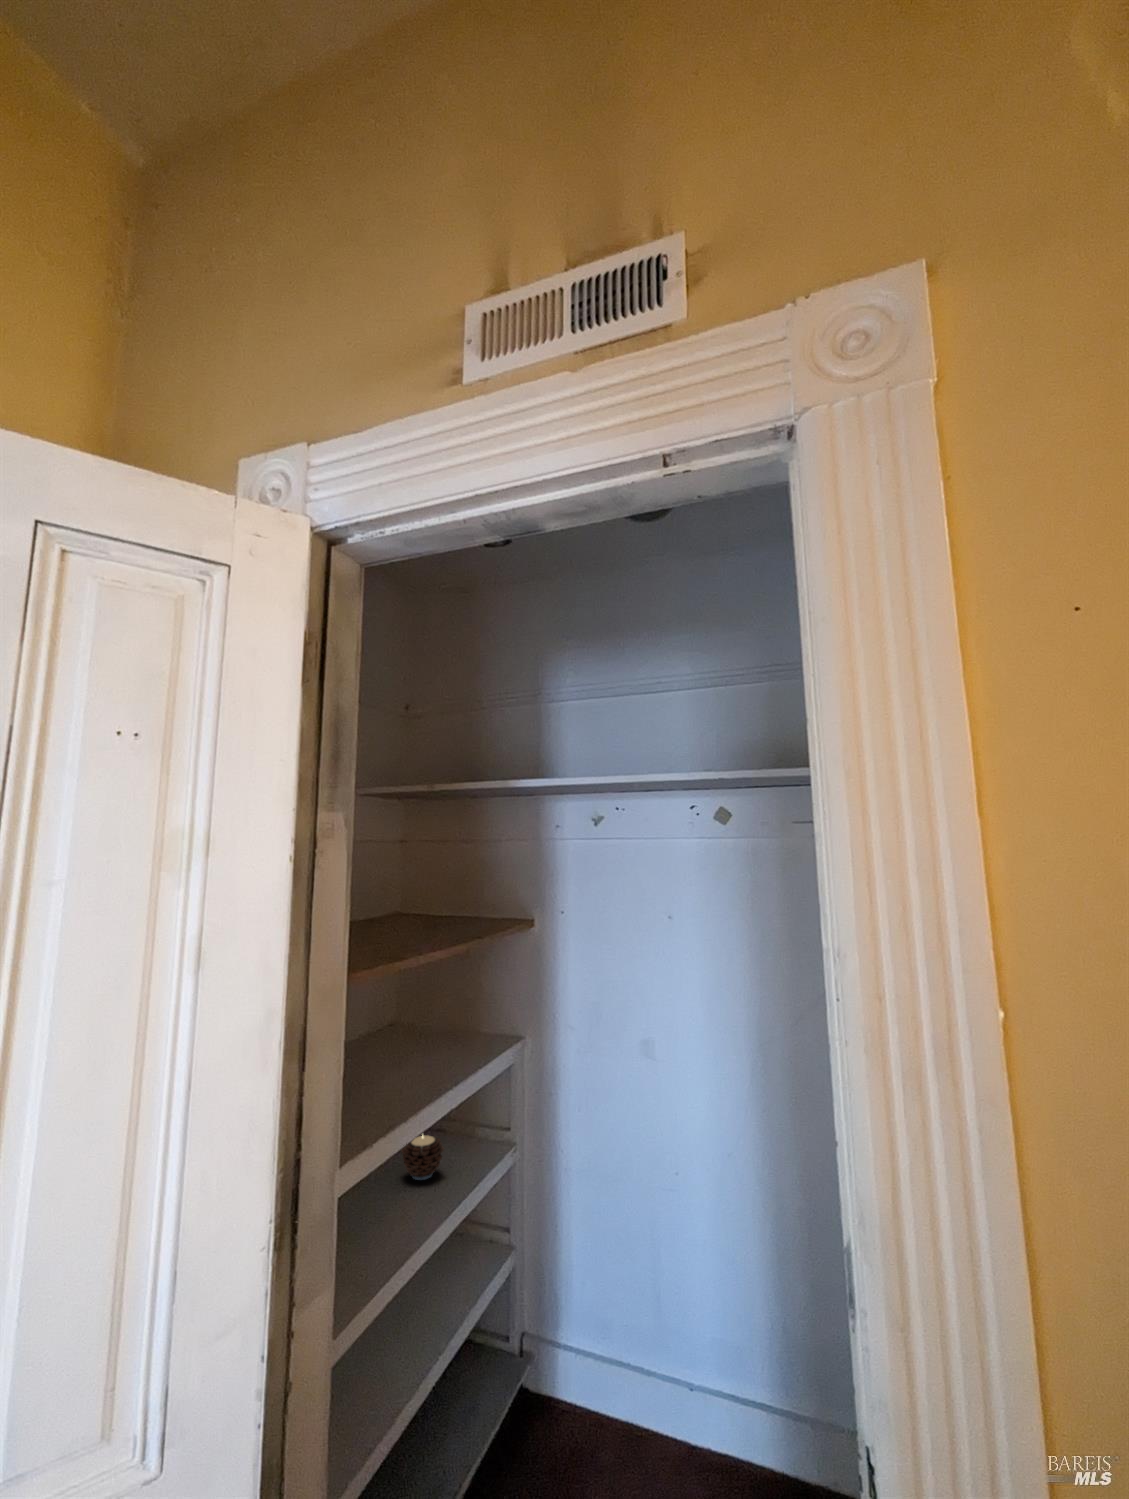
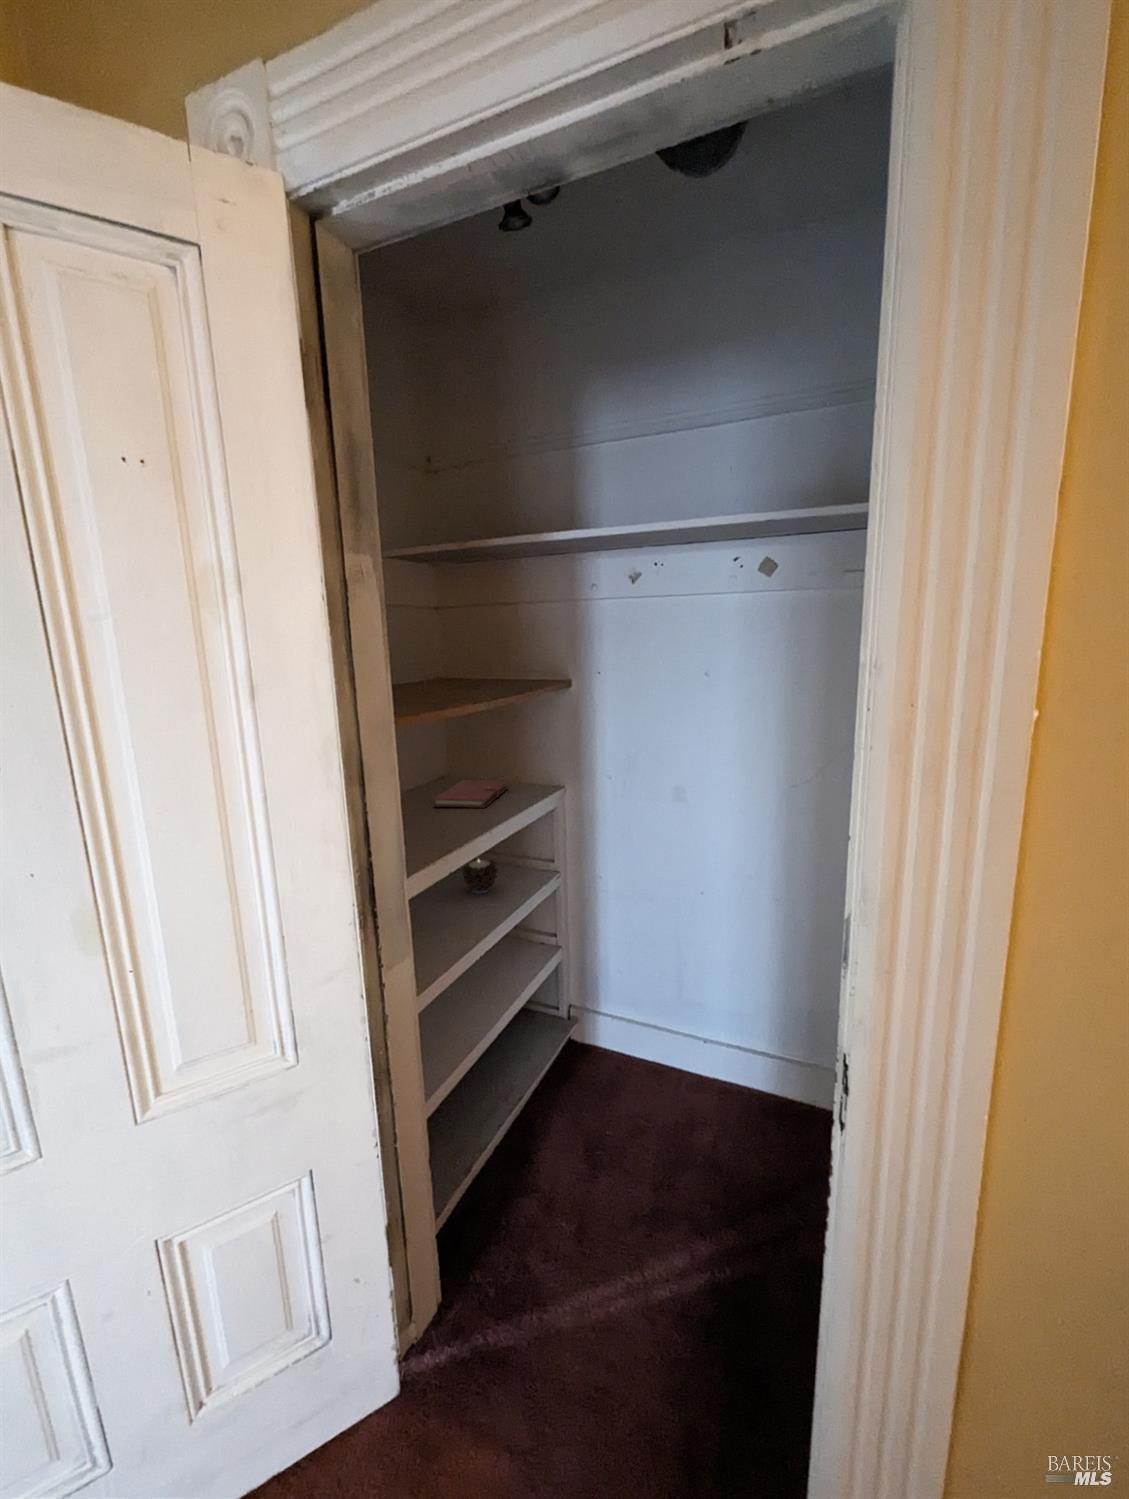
notebook: none [376,1035,461,1071] -> present [433,780,508,808]

